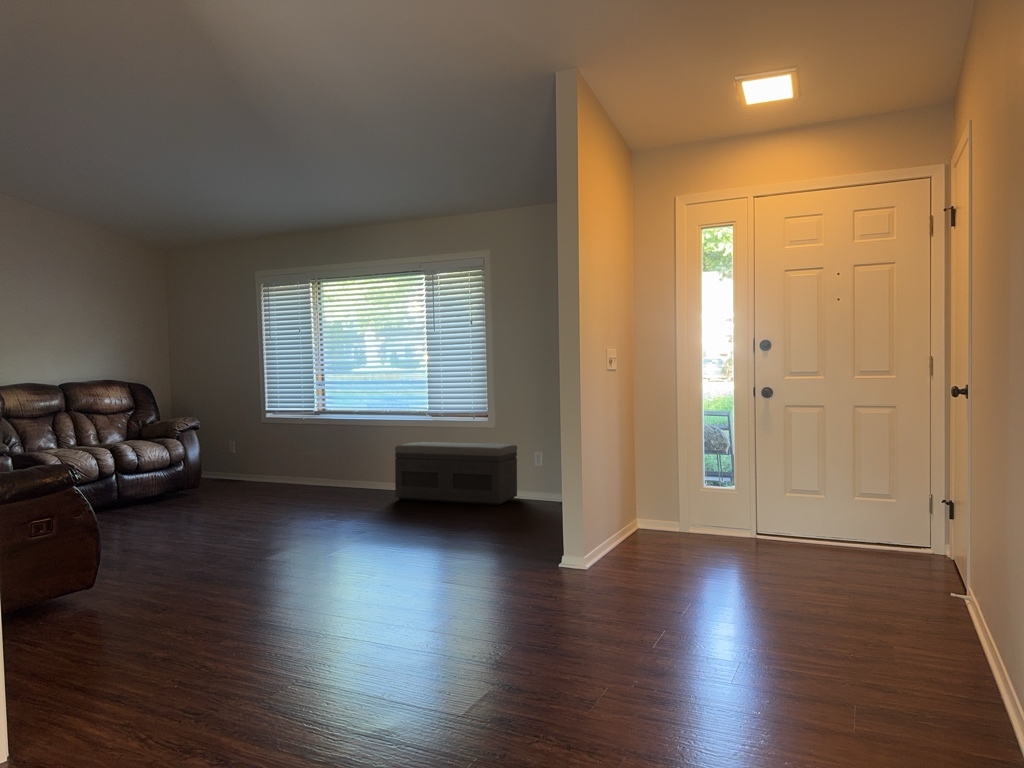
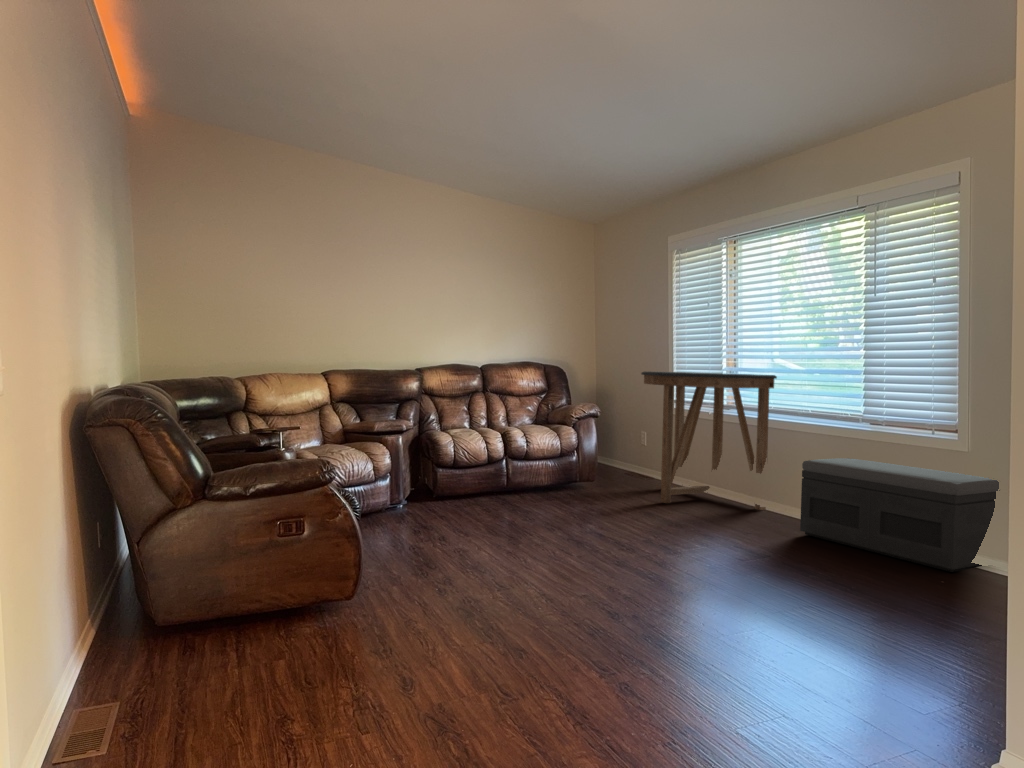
console table: none [244,385,362,495] -> present [641,372,777,510]

